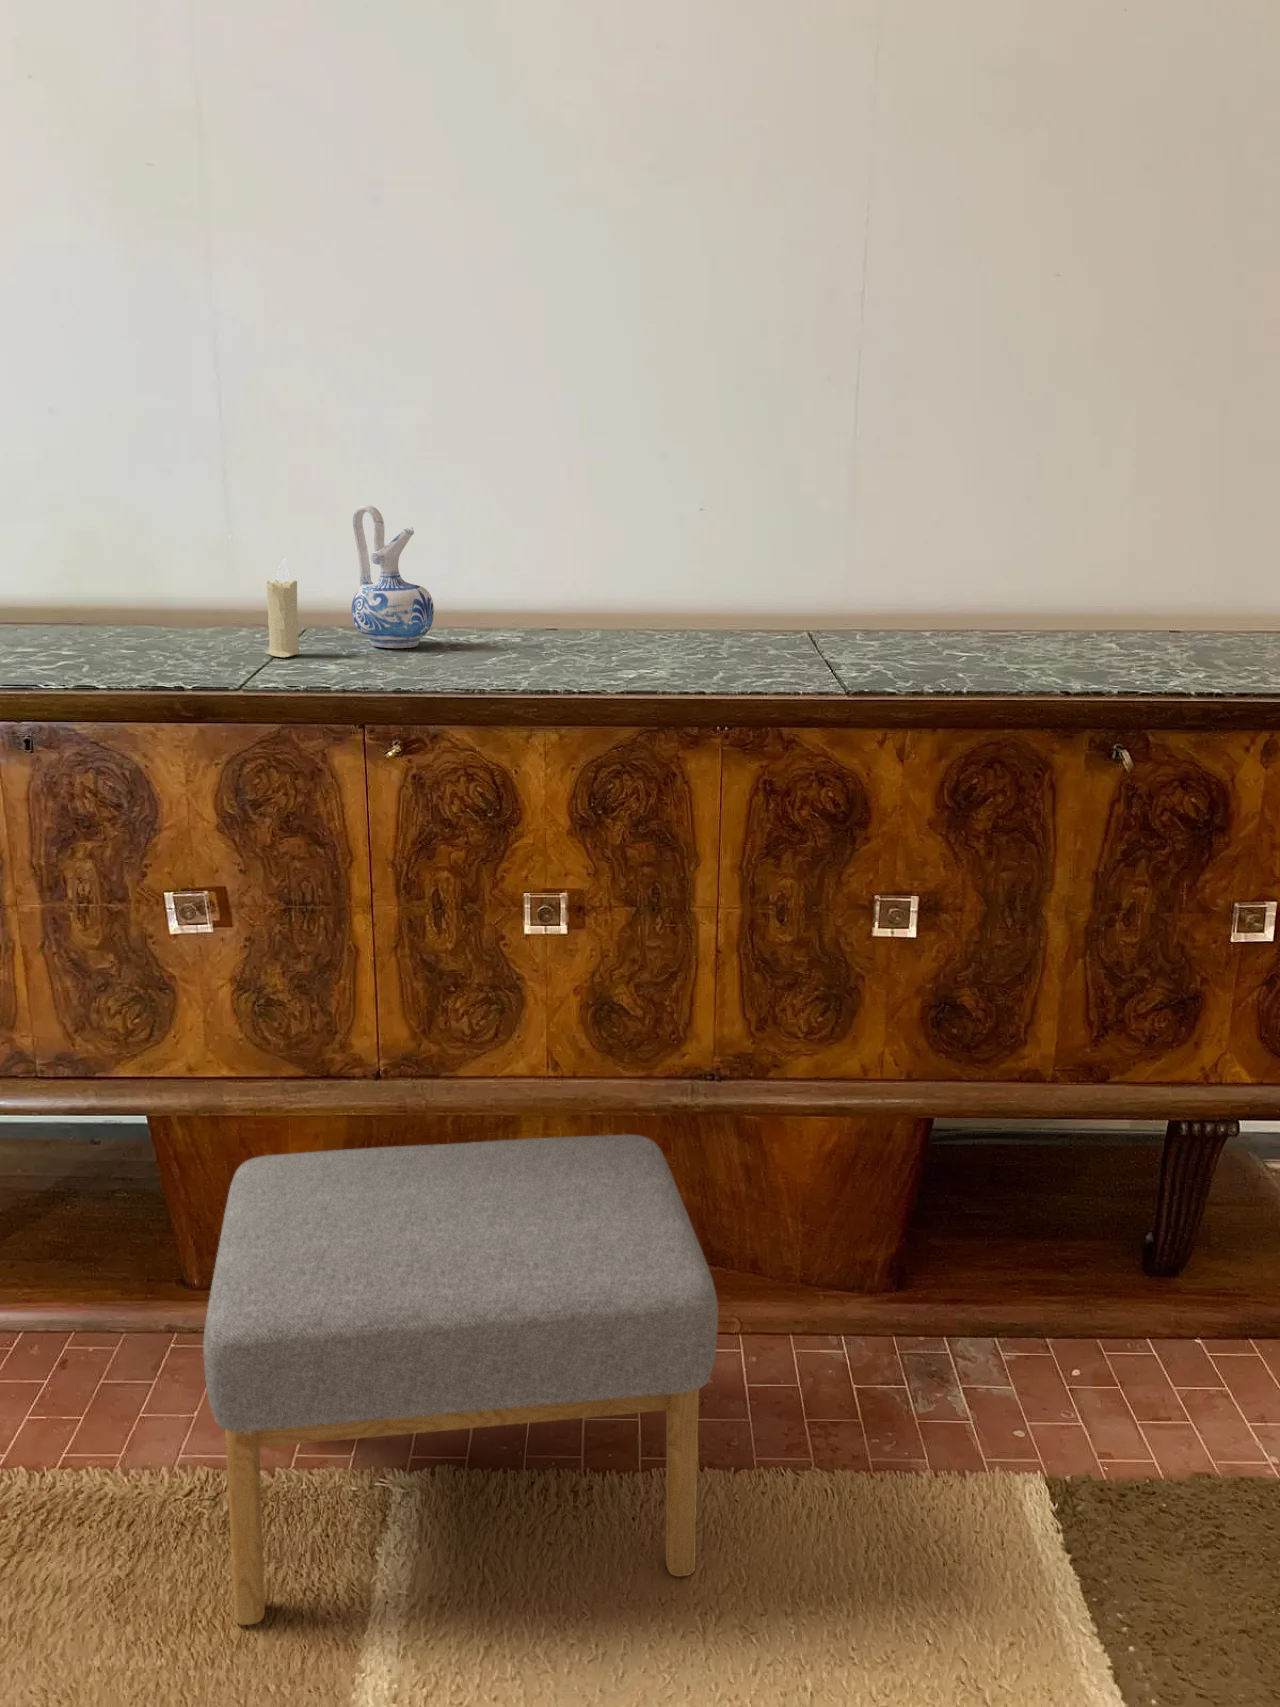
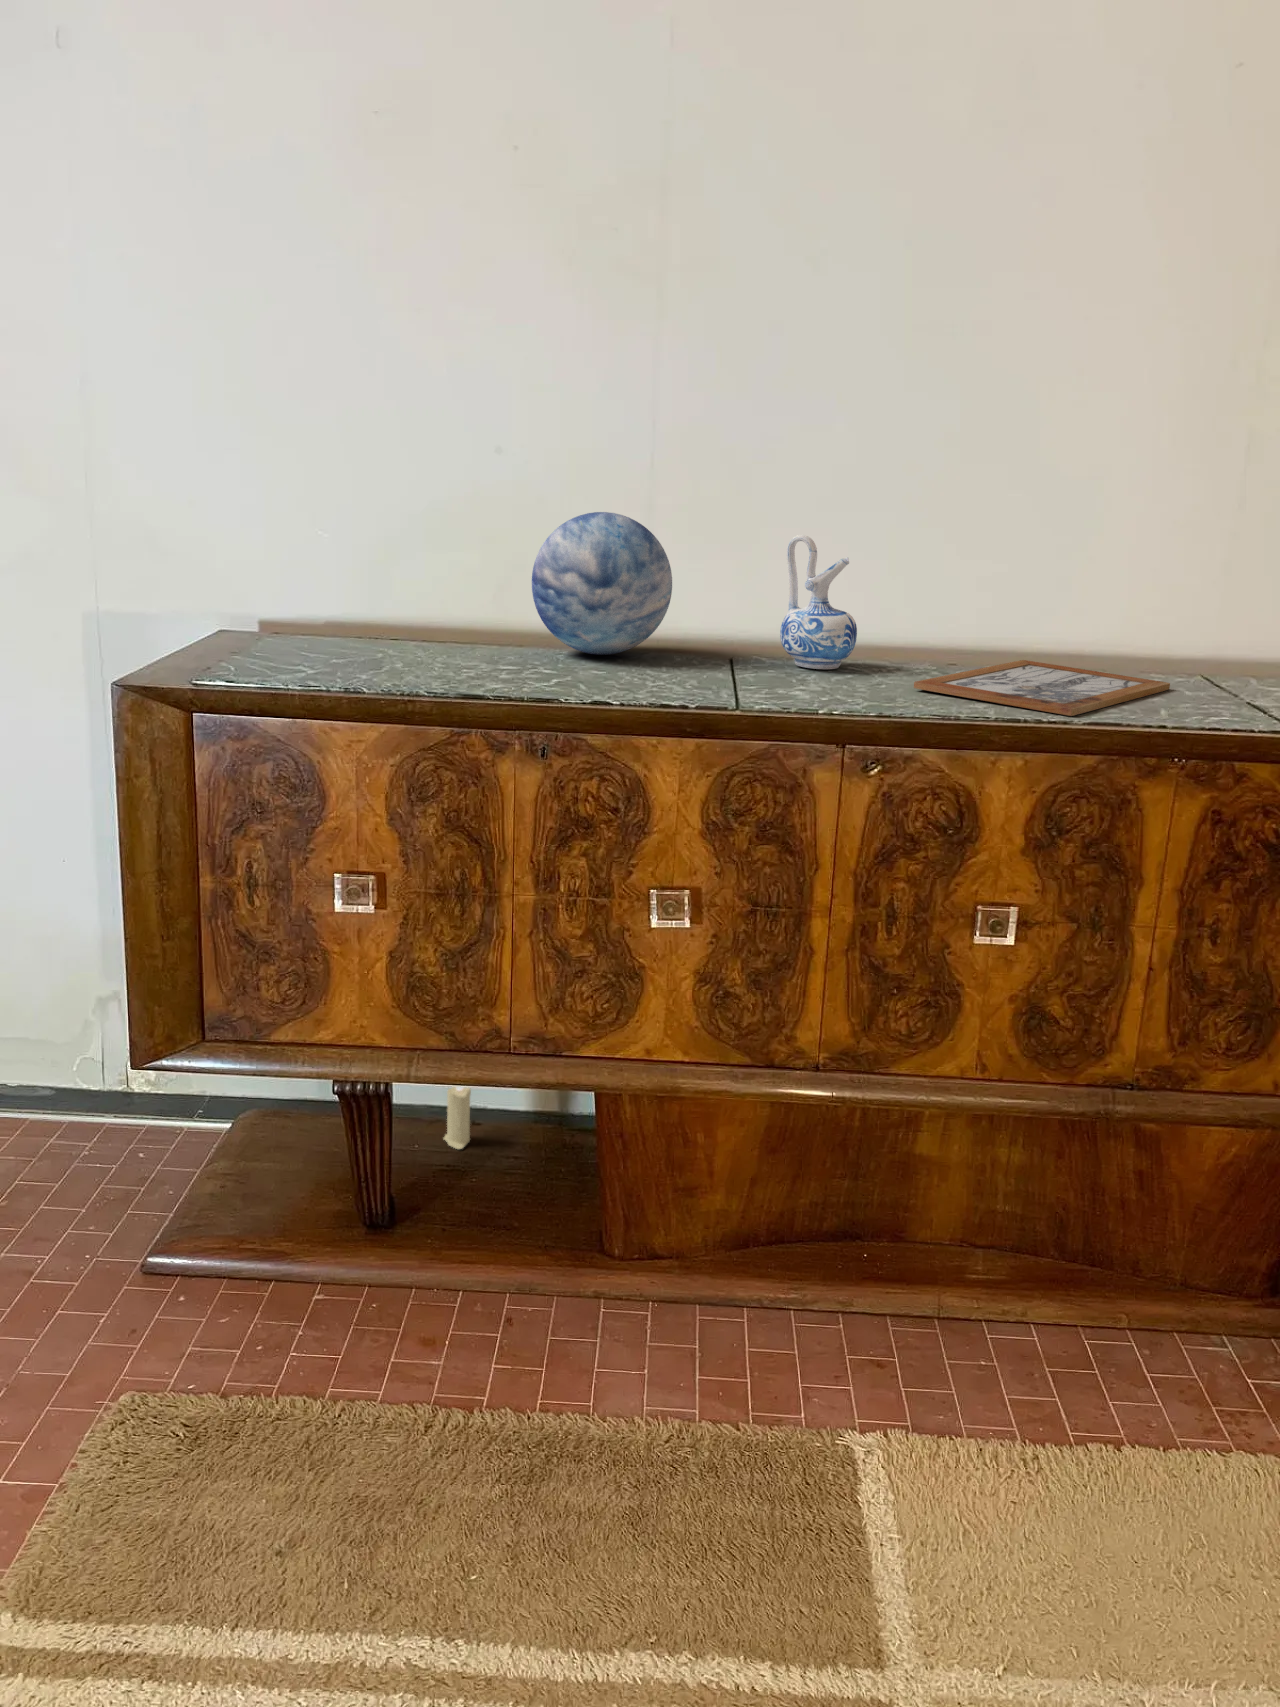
decorative orb: none [79,486,238,640] -> present [532,512,672,655]
candle: present [265,559,299,657] -> present [444,1087,471,1149]
picture frame: none [469,634,758,687] -> present [914,660,1170,716]
footstool: present [203,1135,718,1625] -> none [703,1132,1202,1556]

